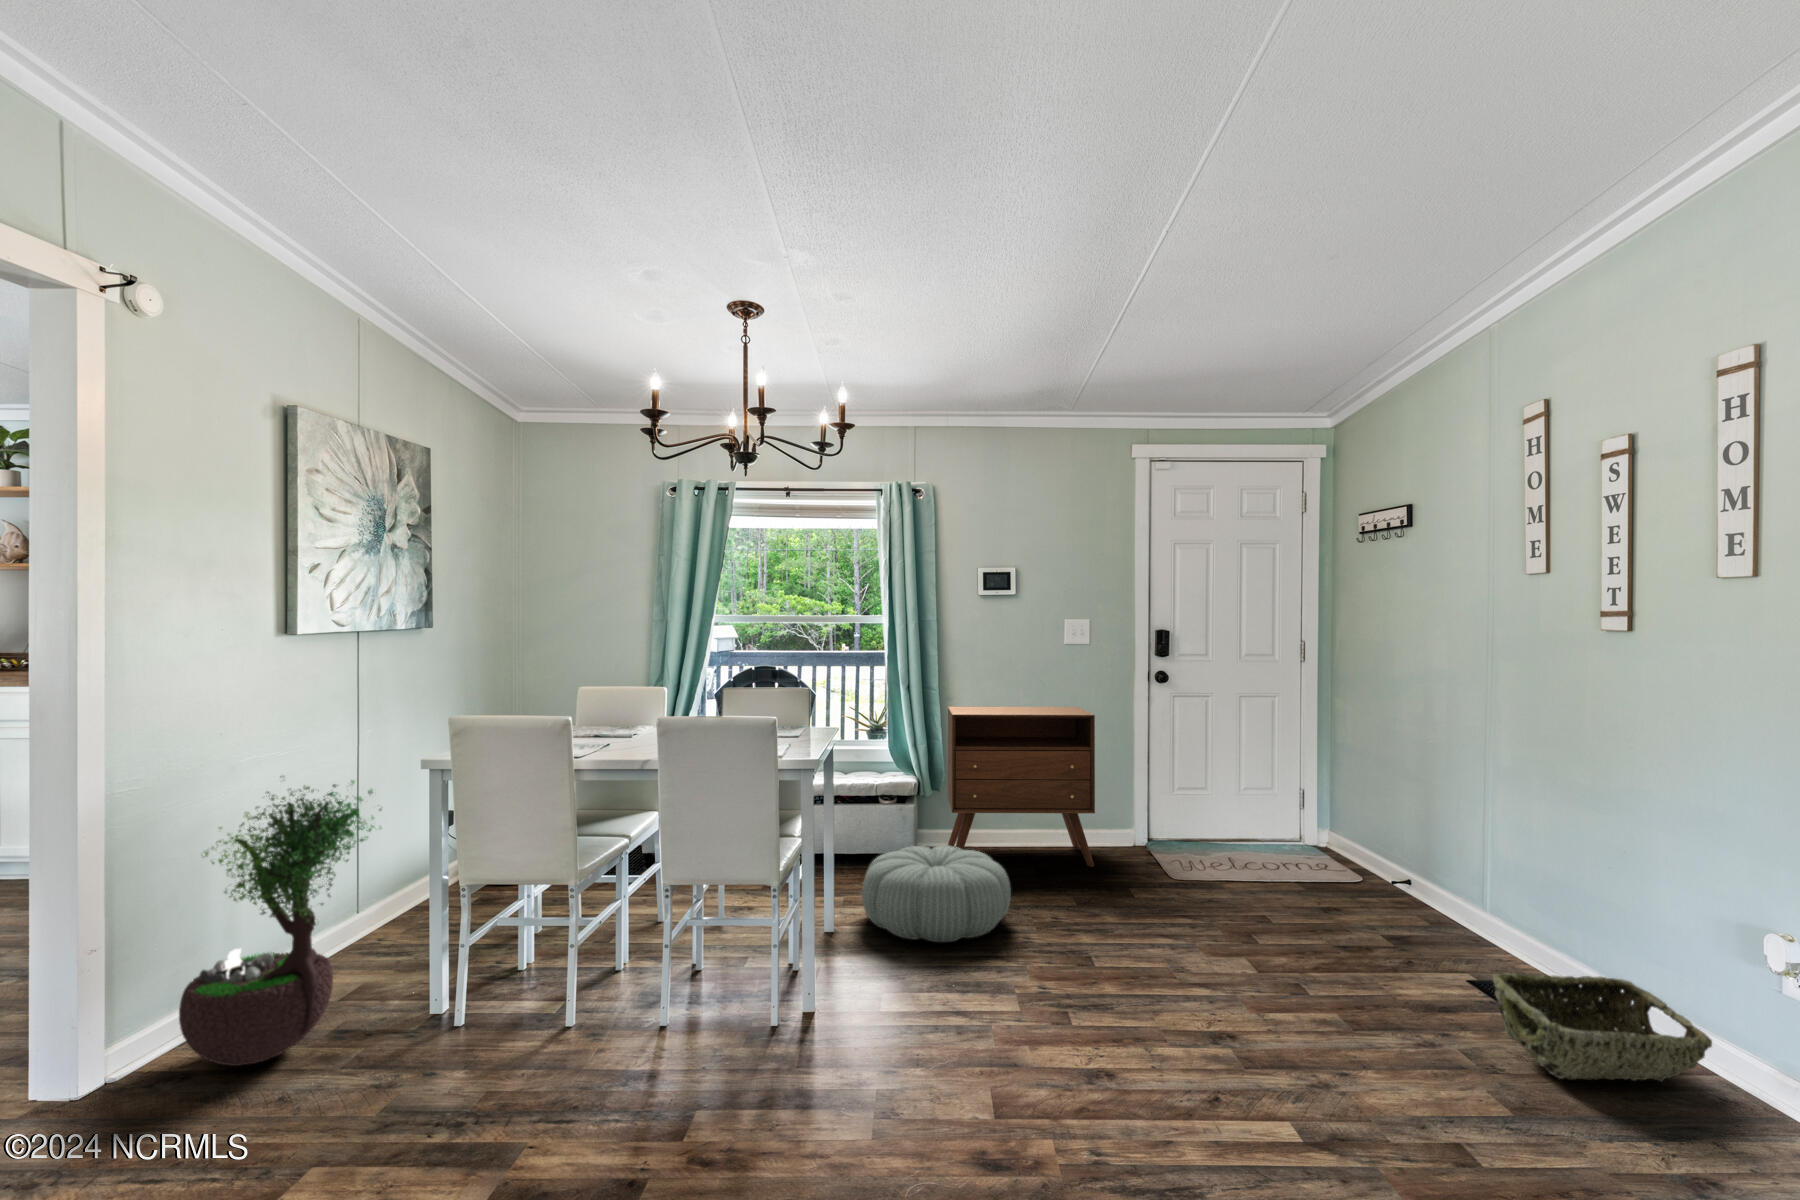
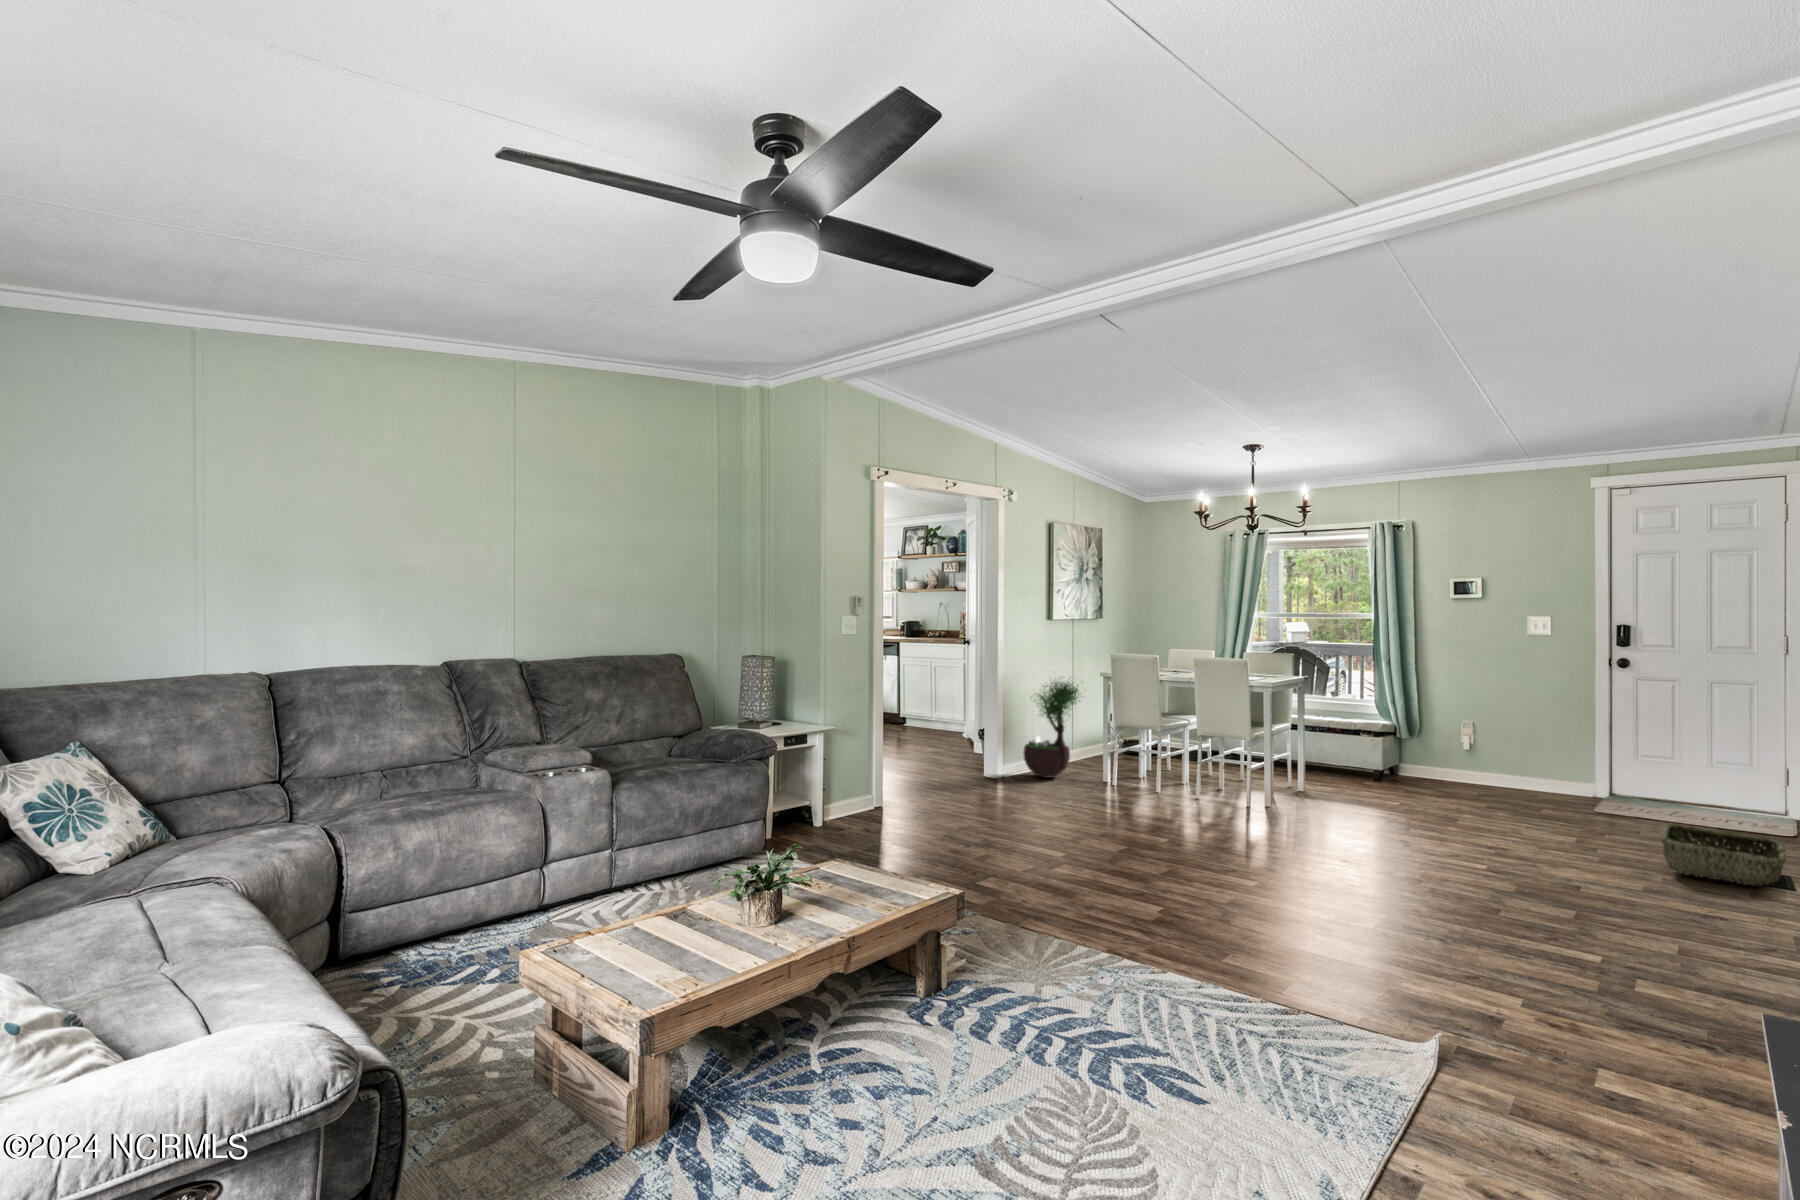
cabinet: present [948,707,1095,867] -> none [1415,677,1539,794]
pouf: present [862,846,1011,942] -> none [1322,752,1421,799]

